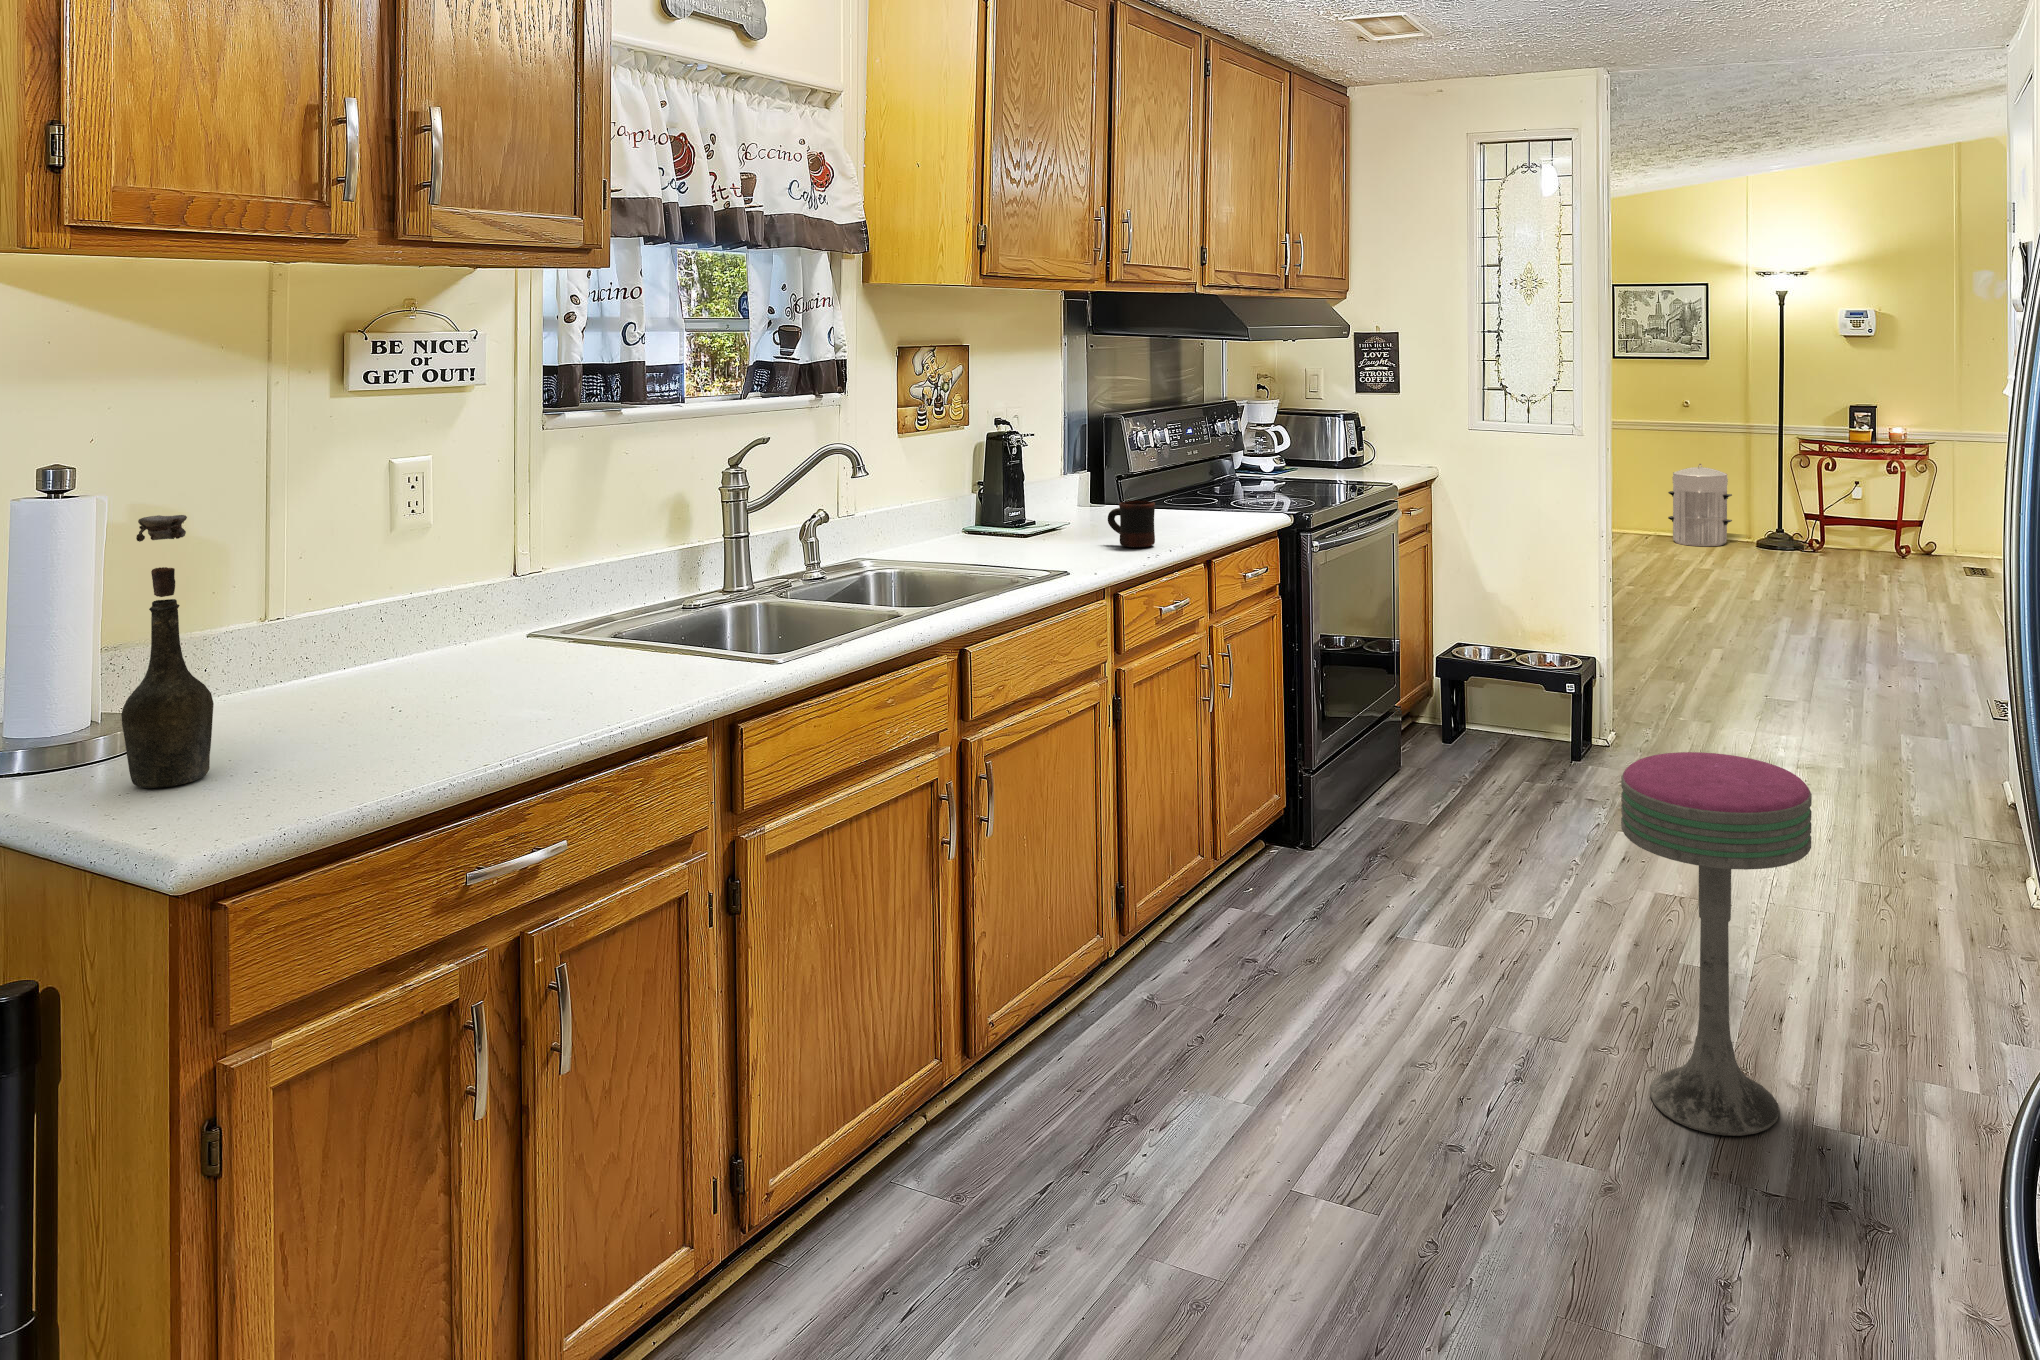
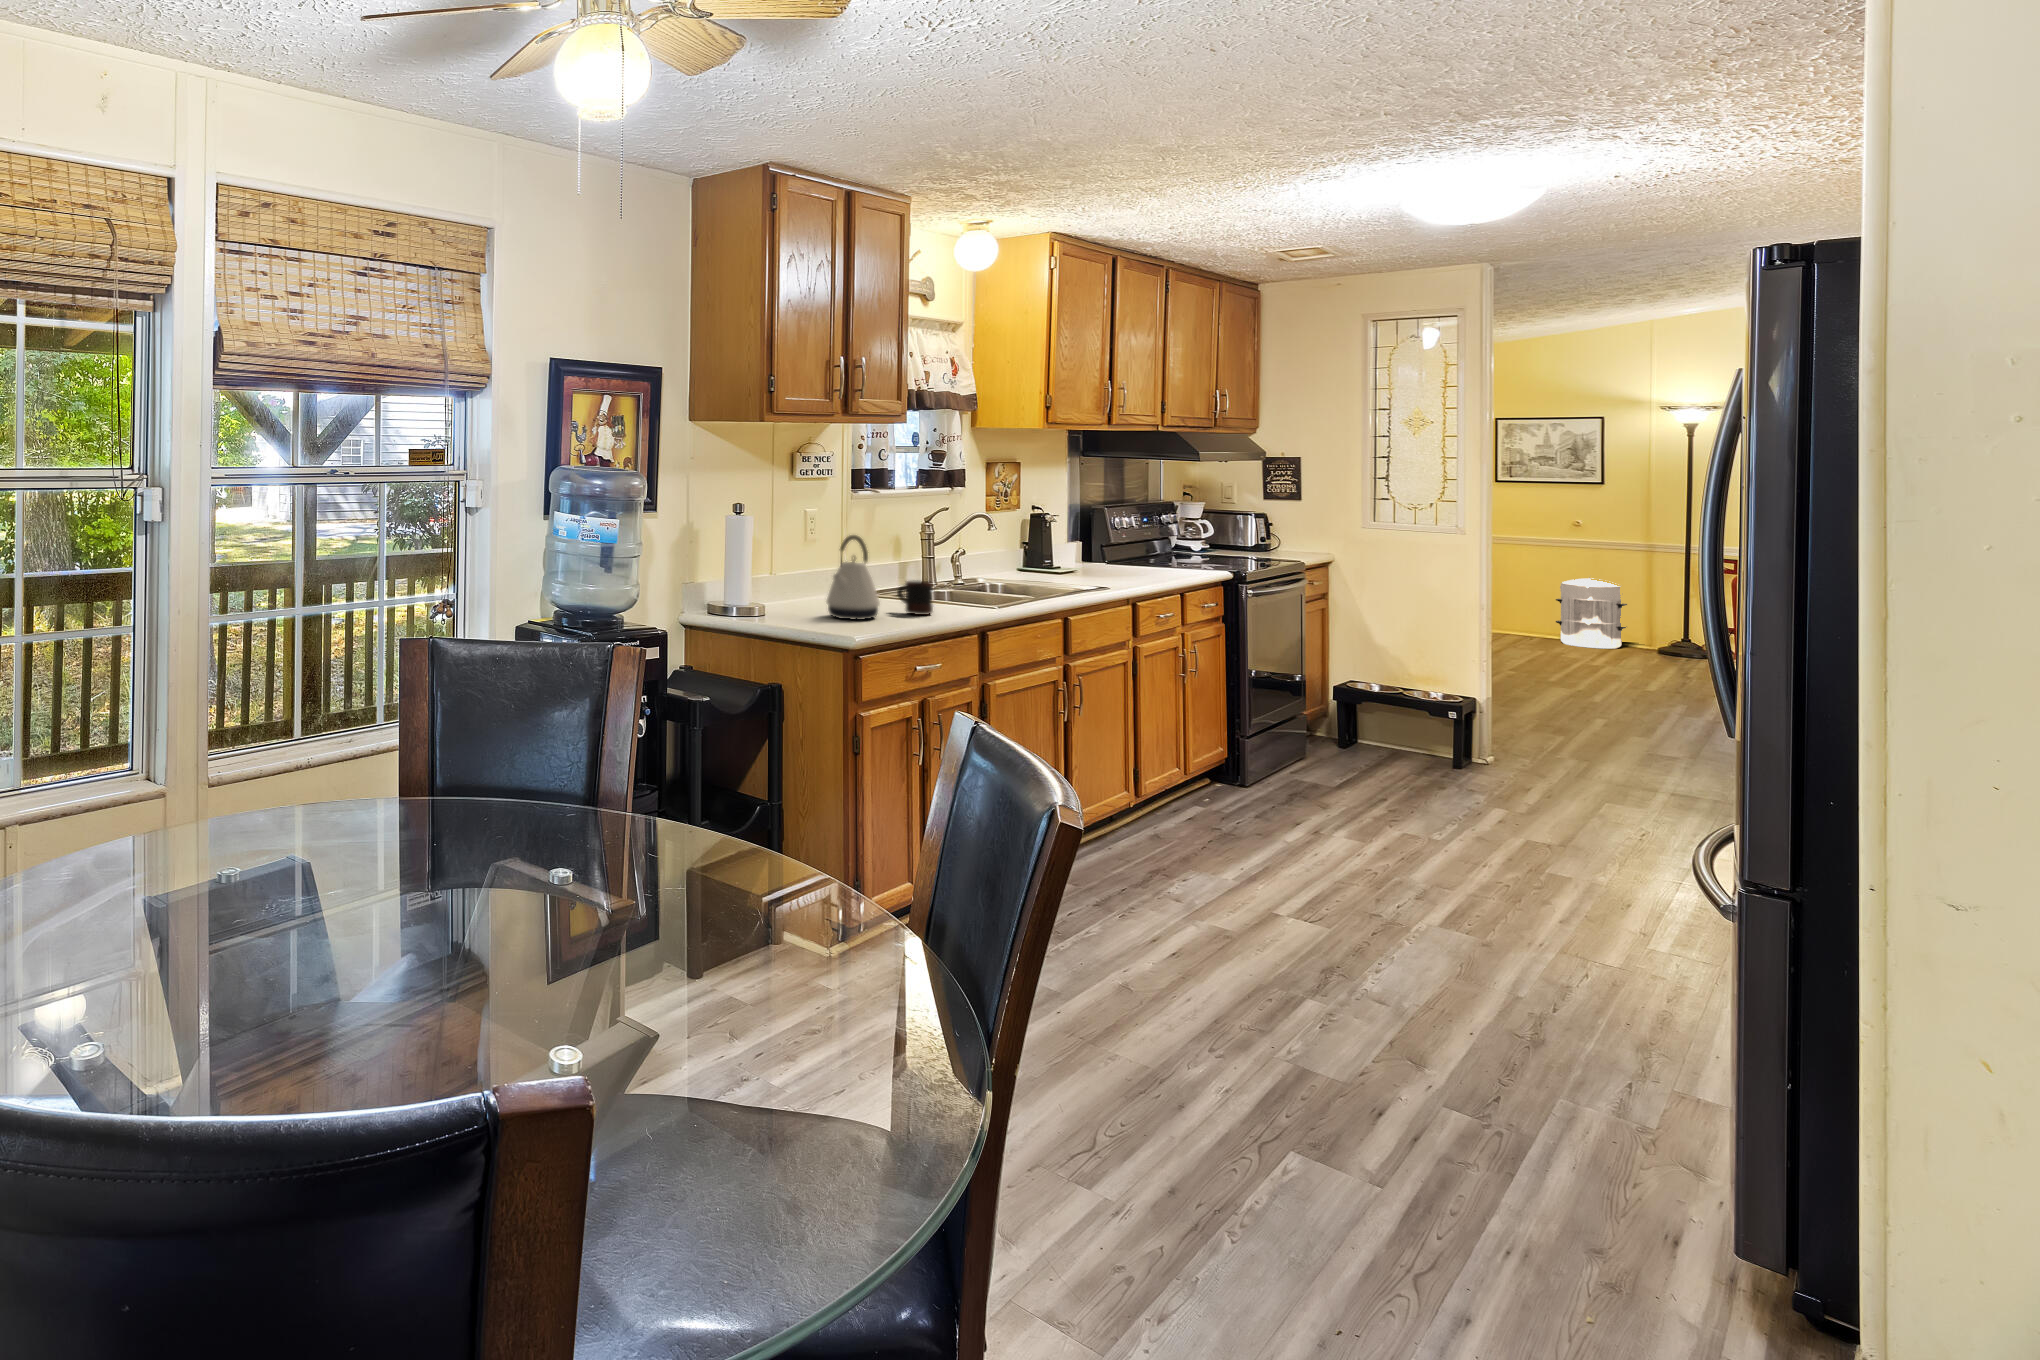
mug: present [1108,501,1155,547] -> present [897,580,933,615]
bottle: present [121,515,214,788] -> none [779,521,807,623]
kettle: none [309,534,465,746] -> present [827,535,880,620]
bar stool: present [1621,752,1812,1136] -> none [1492,714,1637,941]

